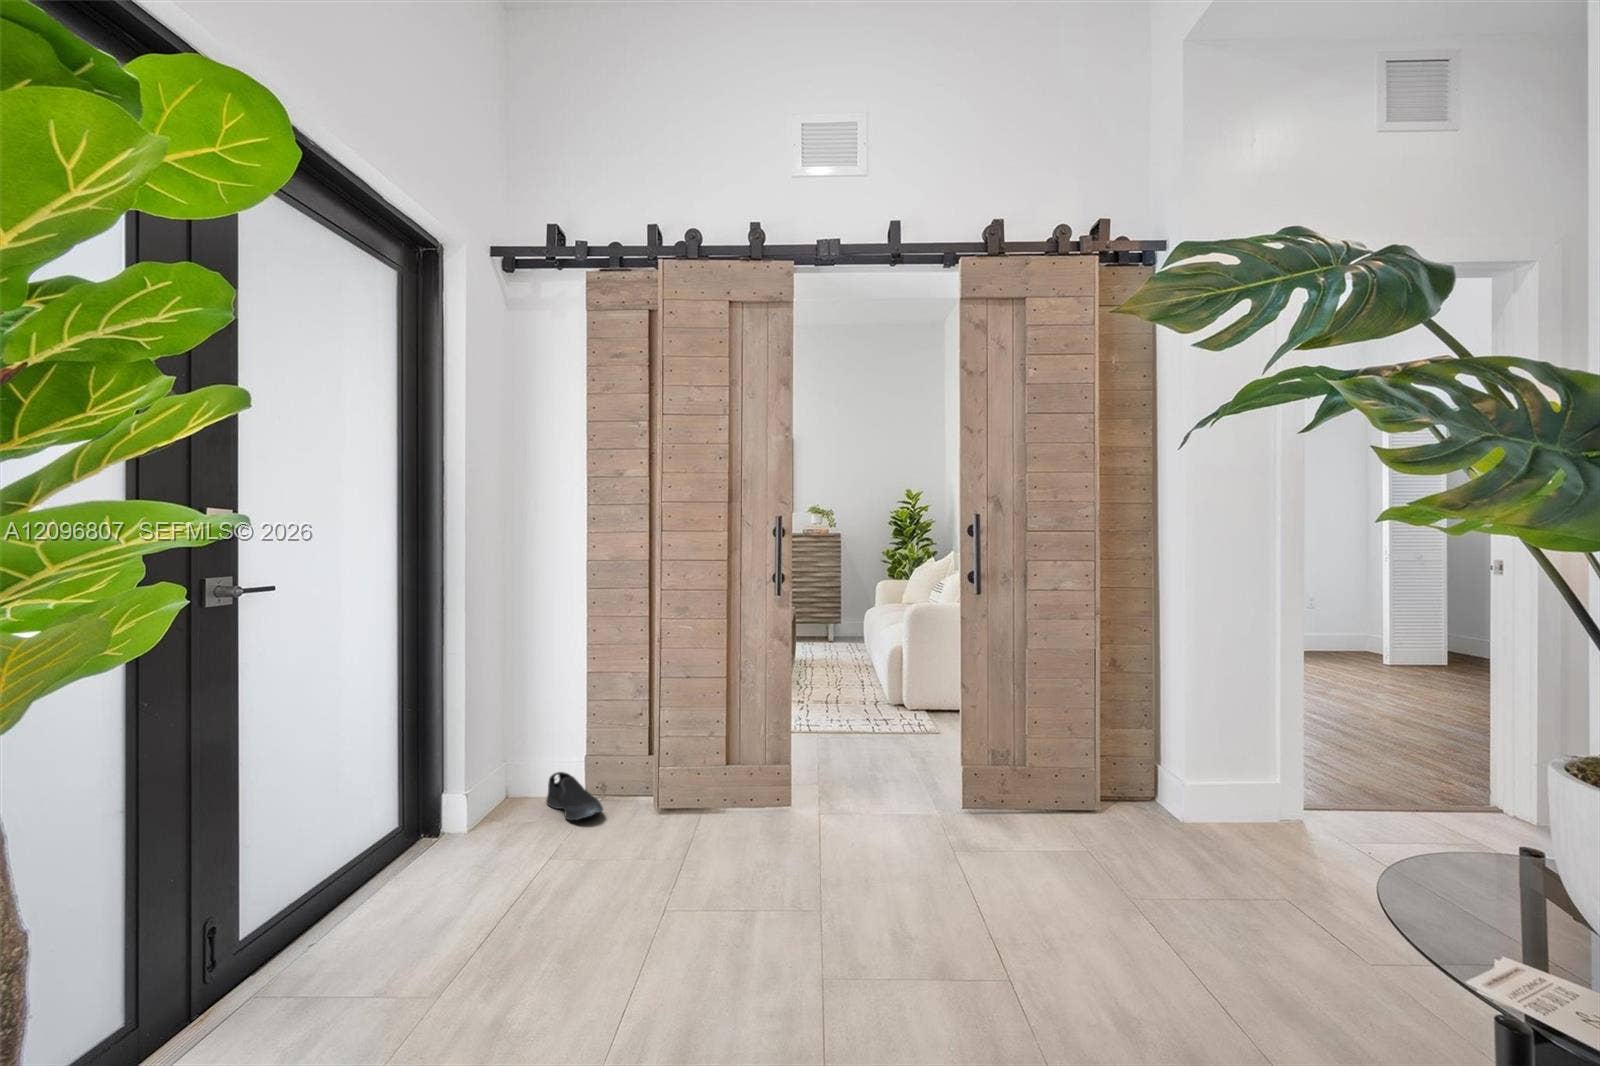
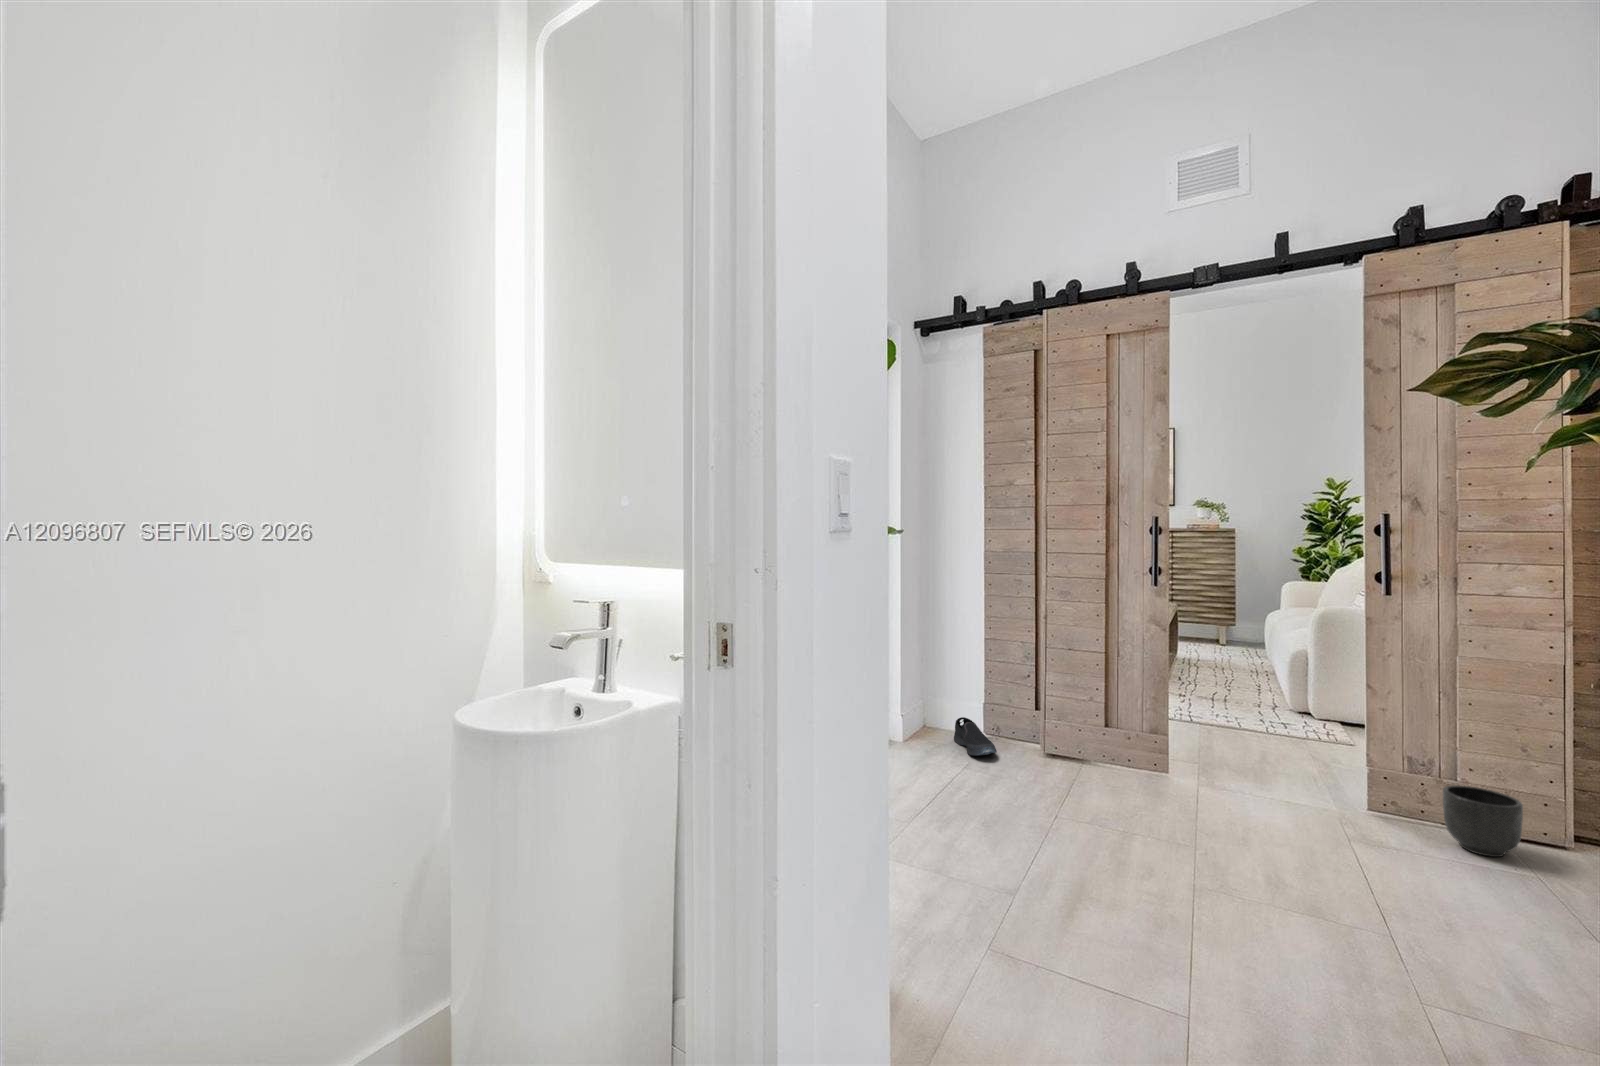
planter: none [1021,766,1076,828] -> present [1443,785,1523,857]

